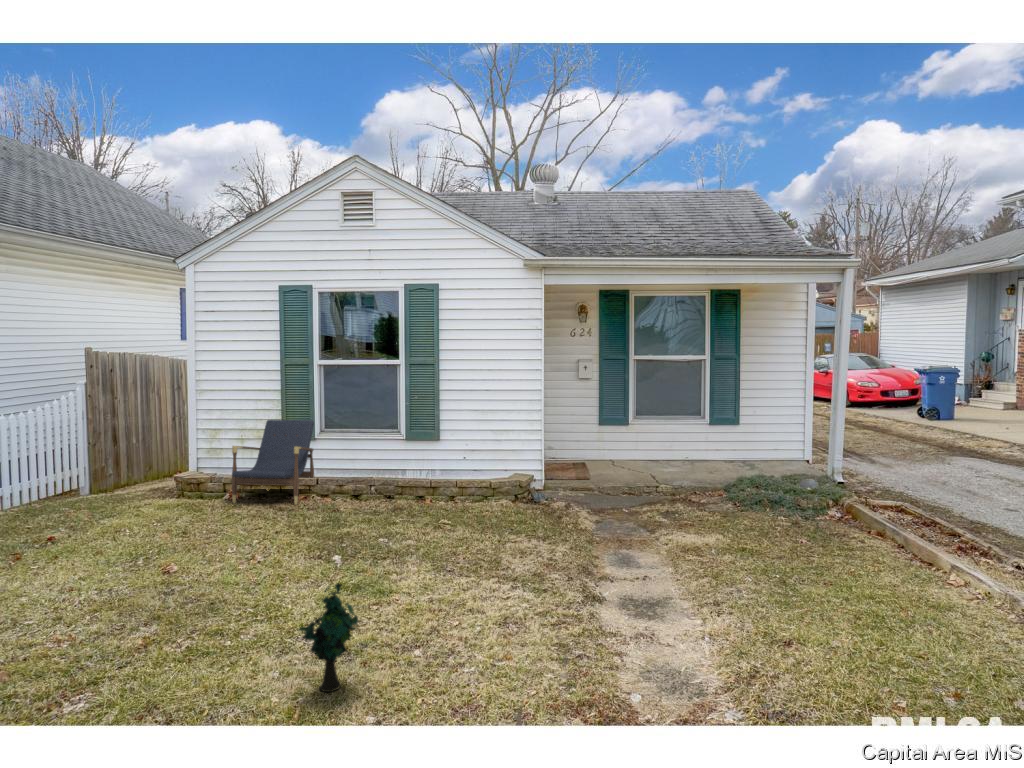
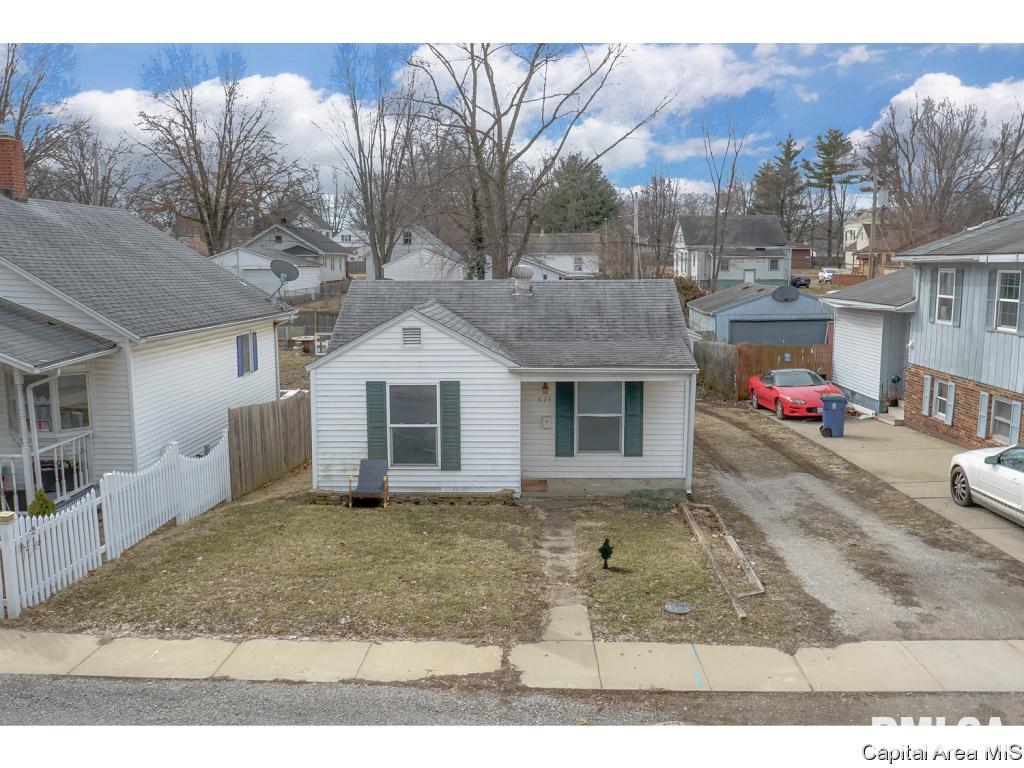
decorative plant: present [299,583,358,692] -> present [598,536,614,569]

